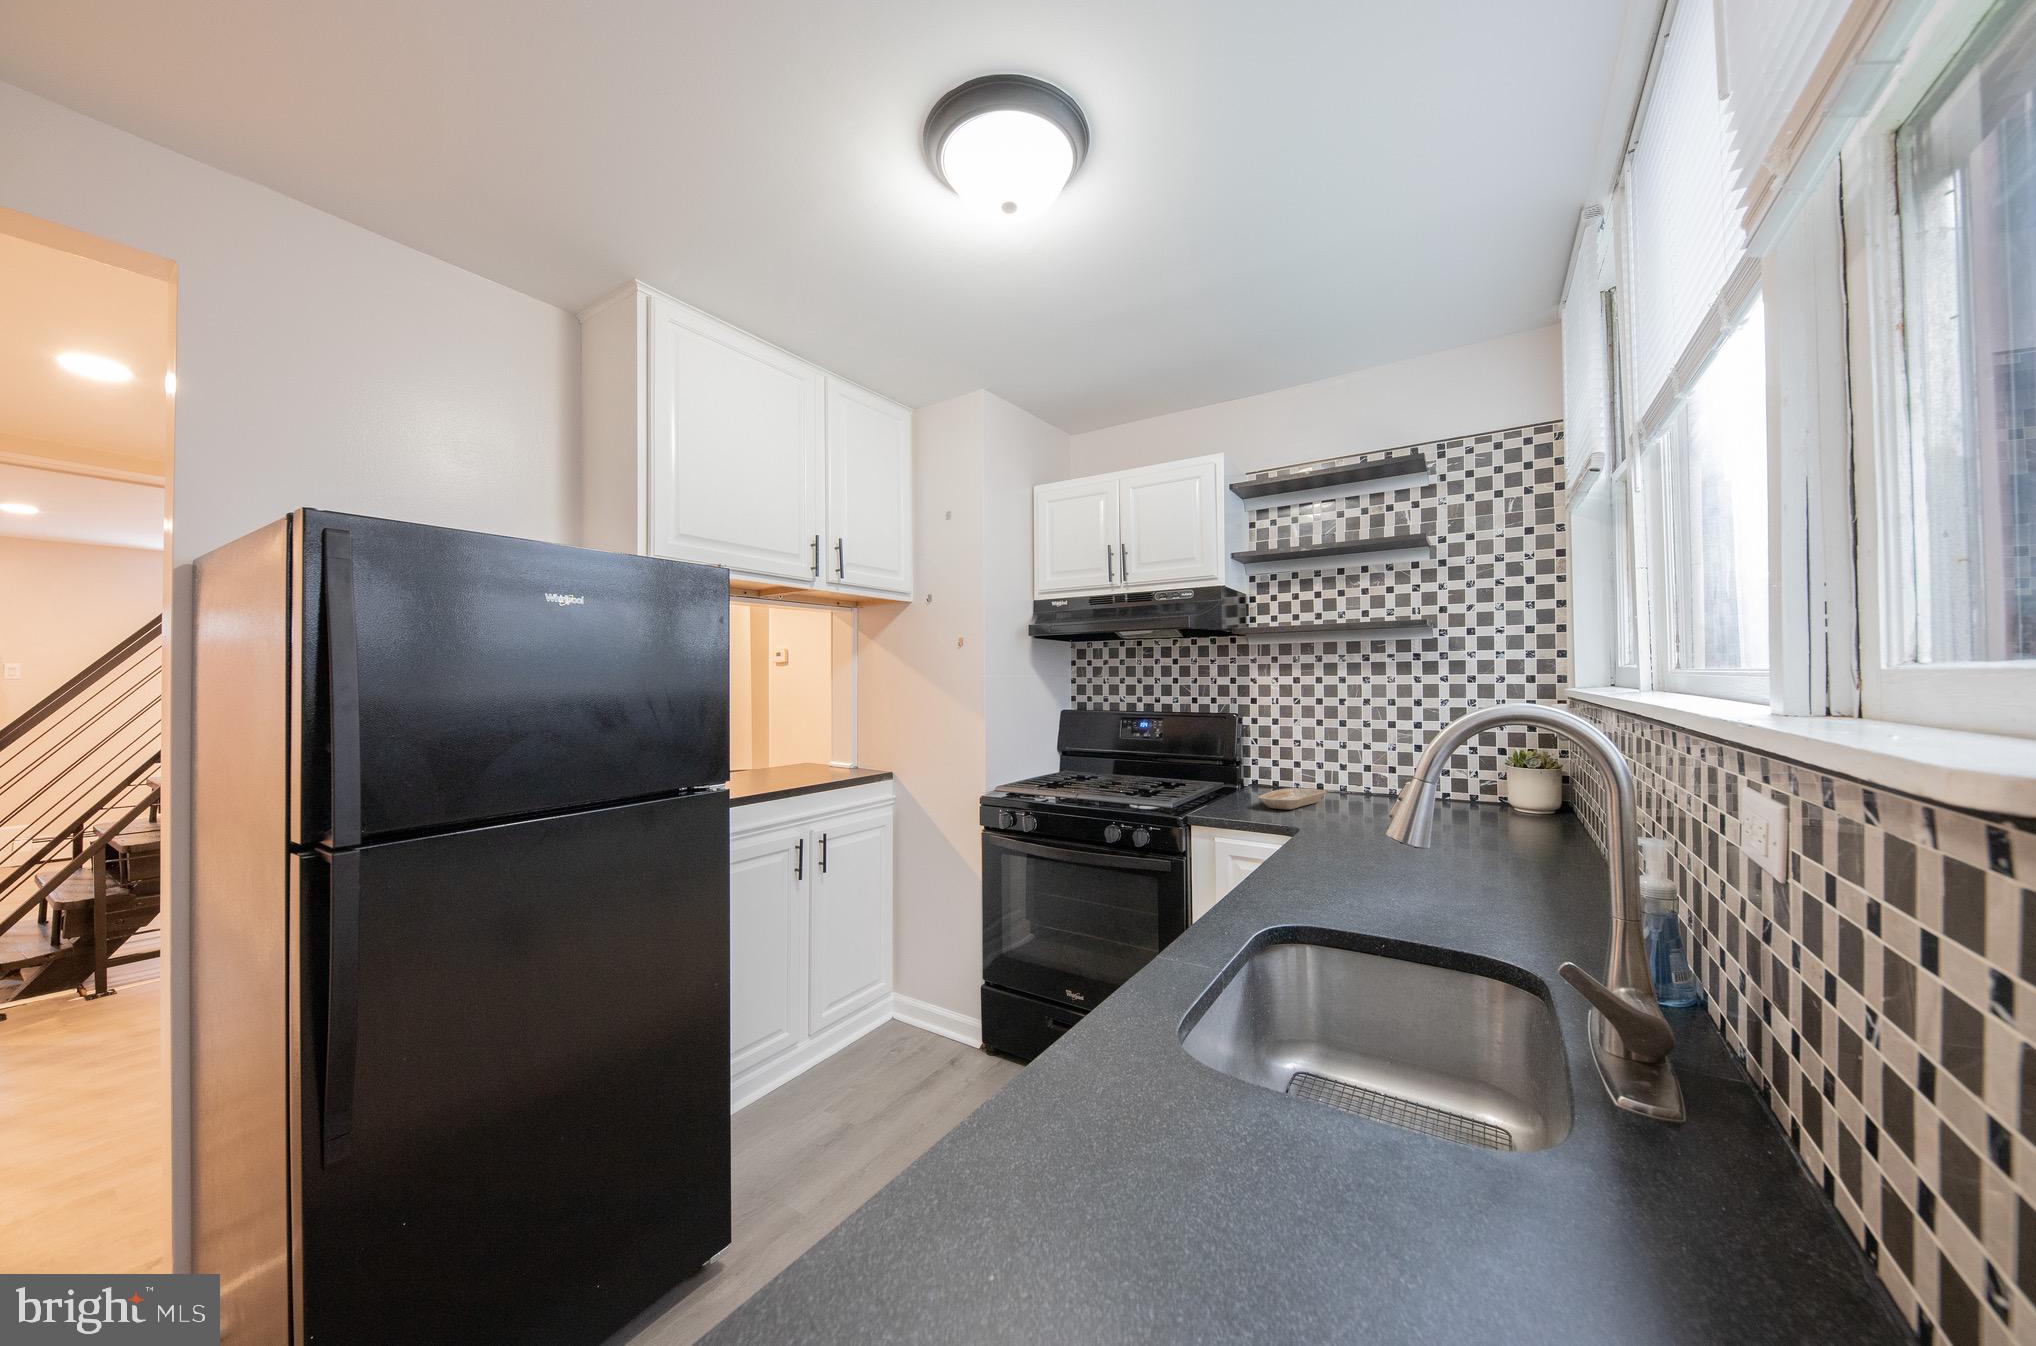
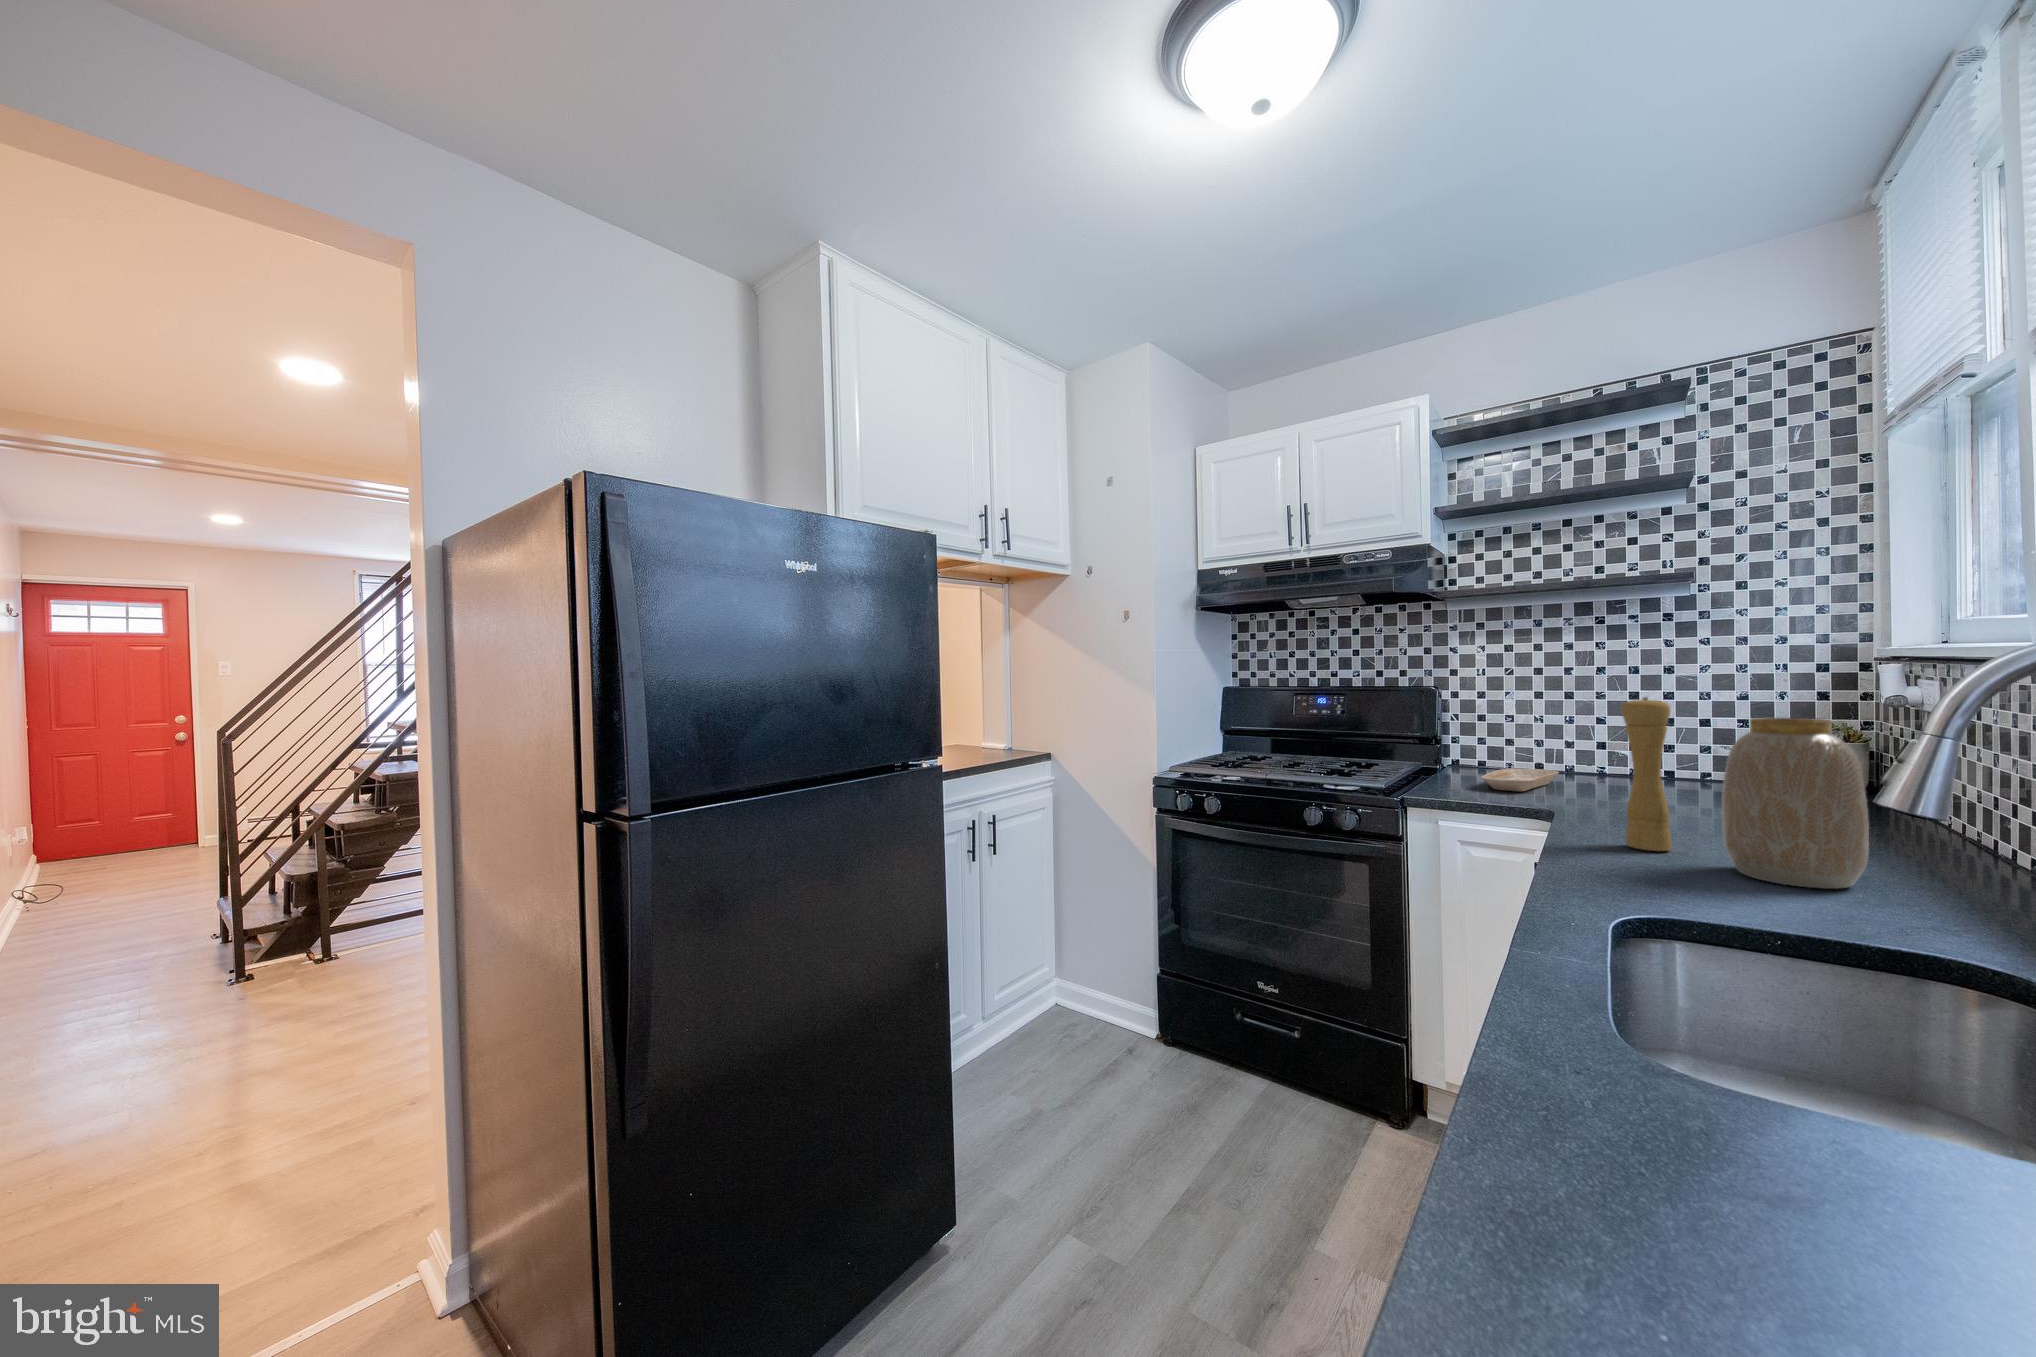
pepper mill: none [1329,732,1366,865] -> present [1621,697,1671,851]
vase: none [1390,752,1489,898] -> present [1722,718,1869,889]

